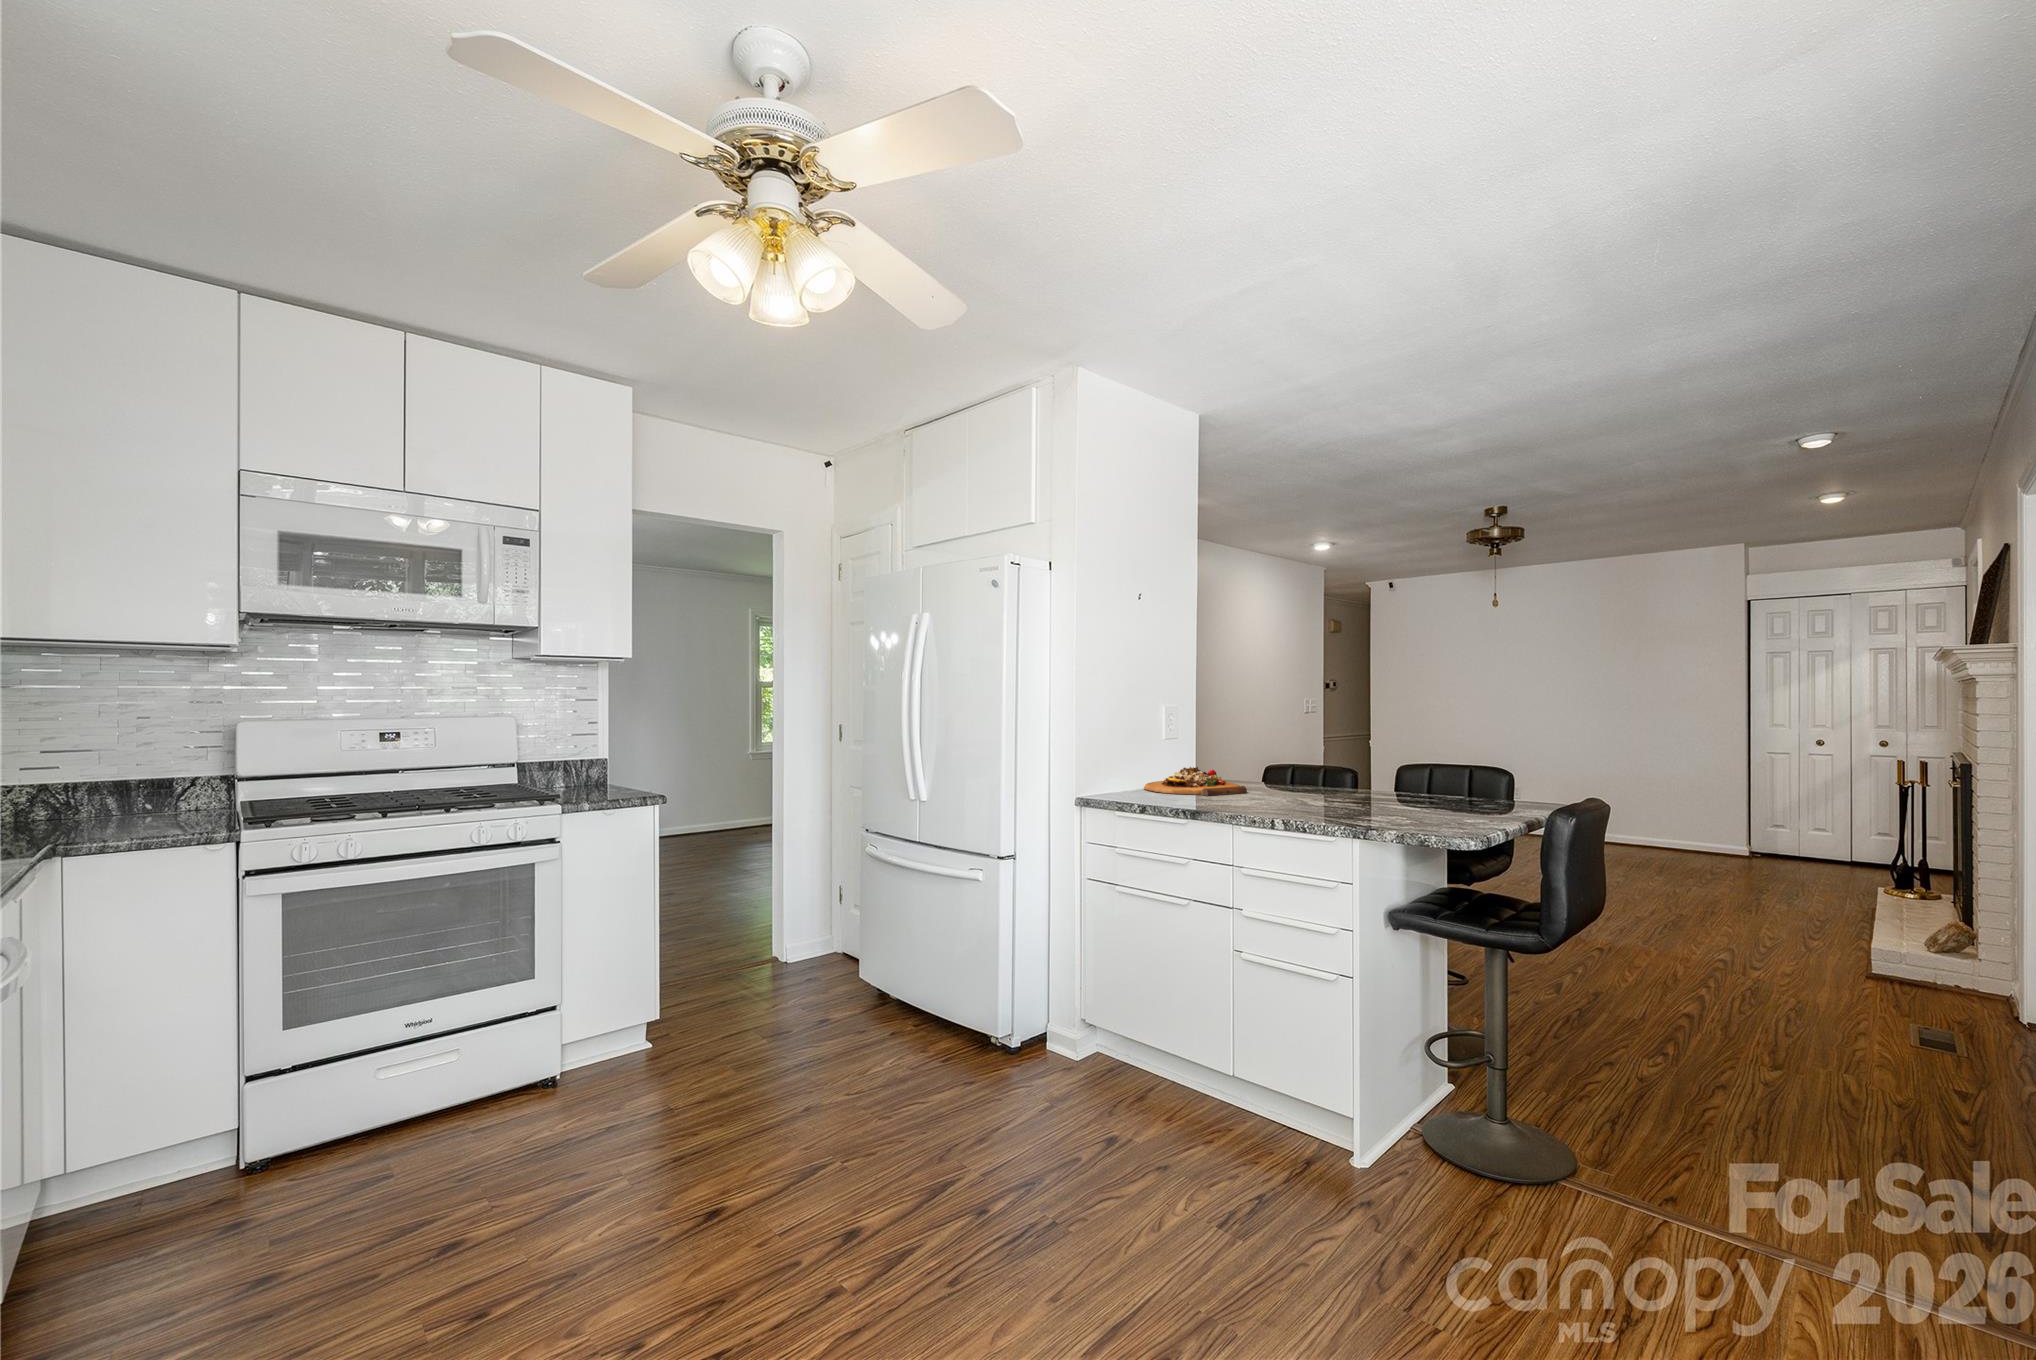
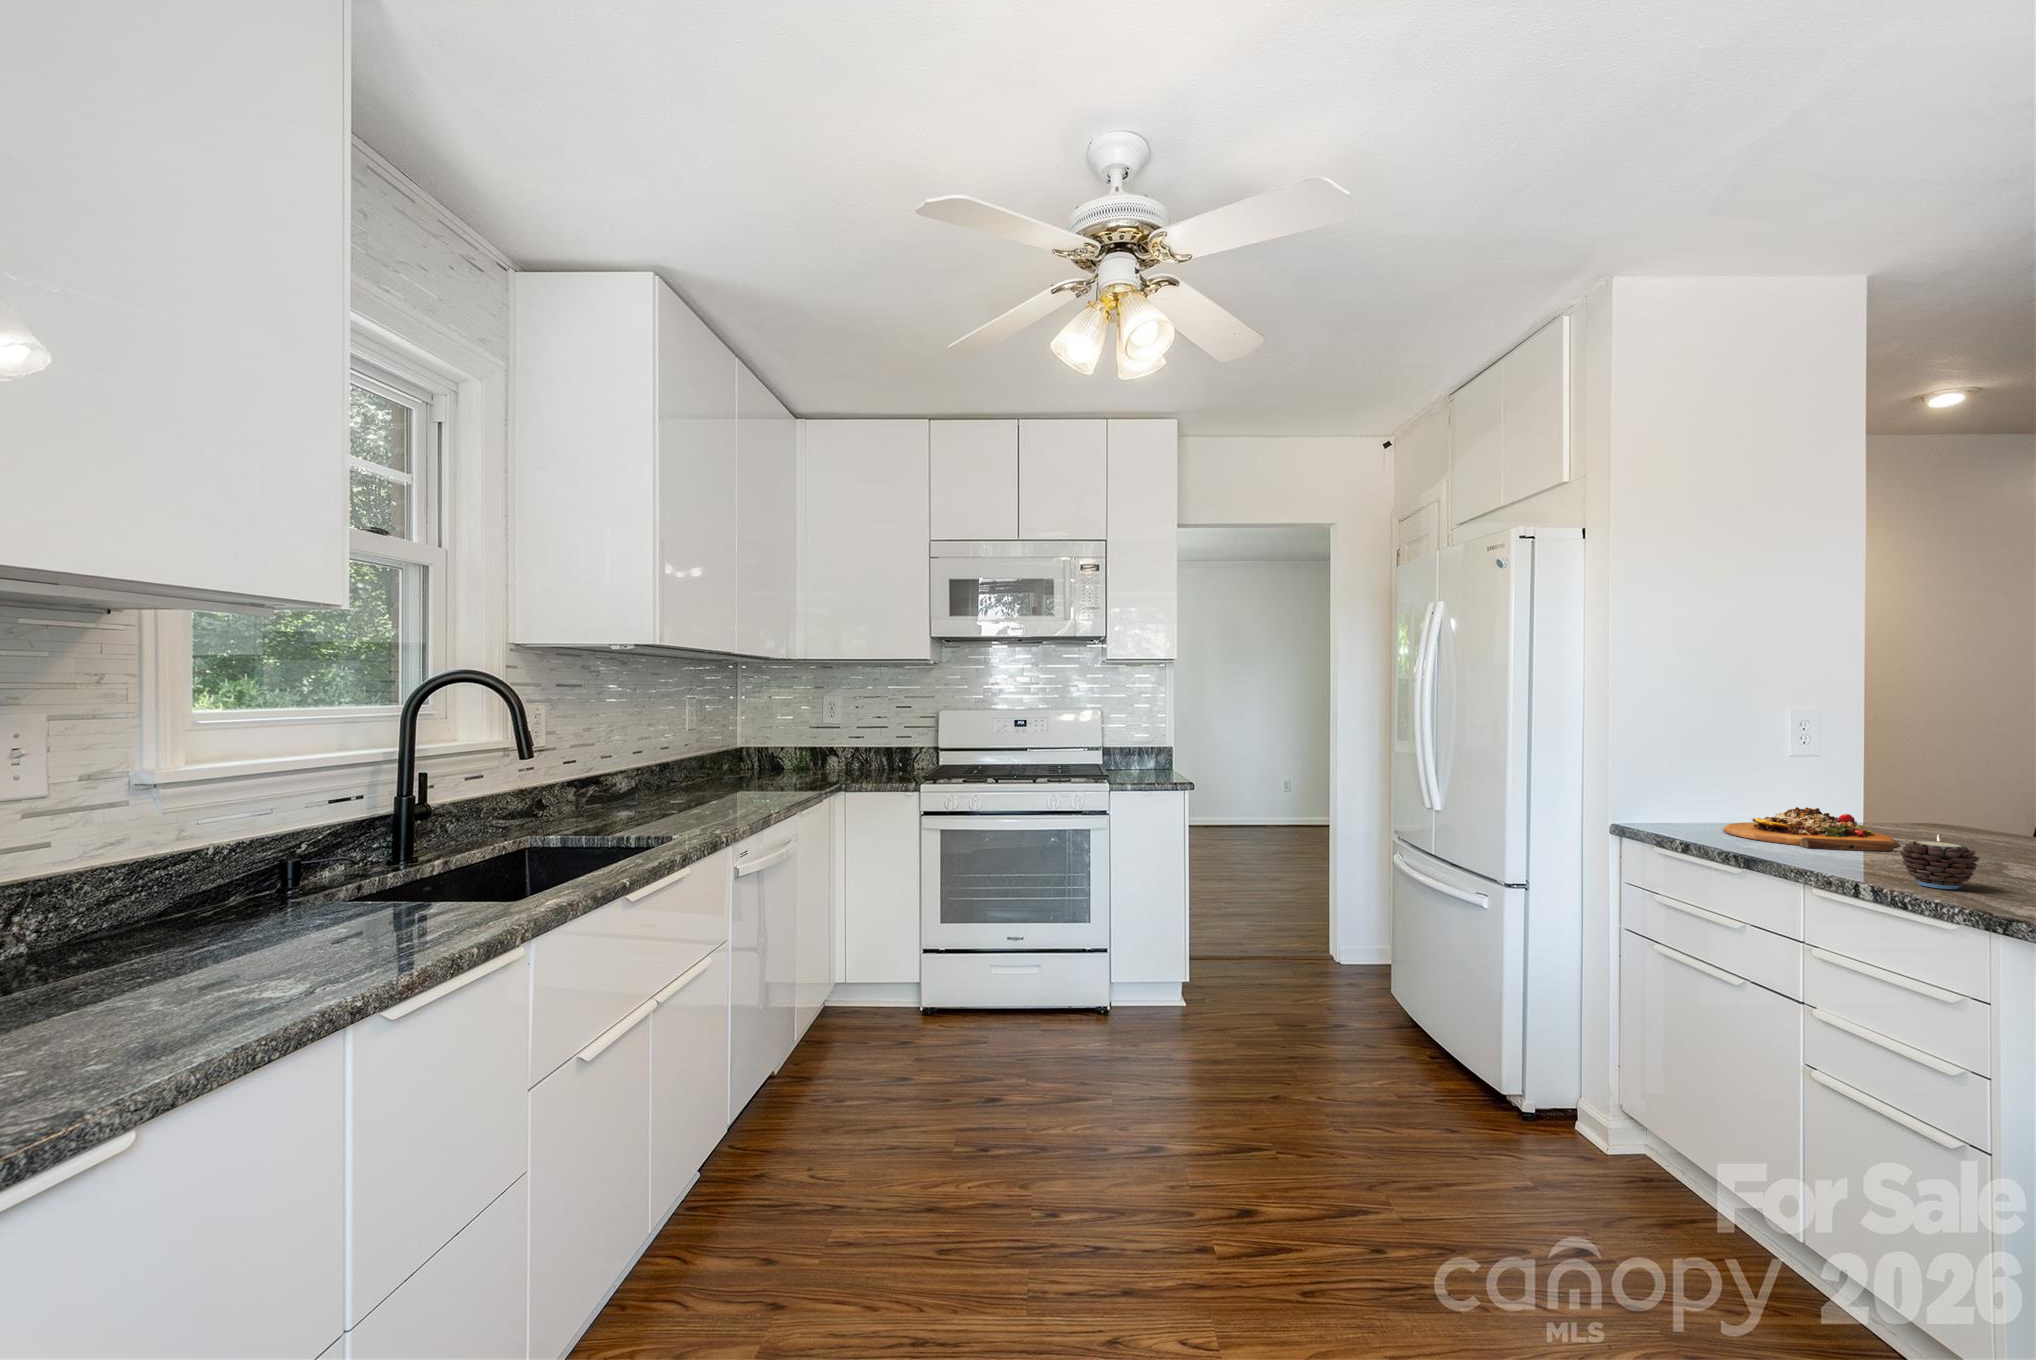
candle: none [1289,776,1326,812] -> present [1900,835,1979,889]

